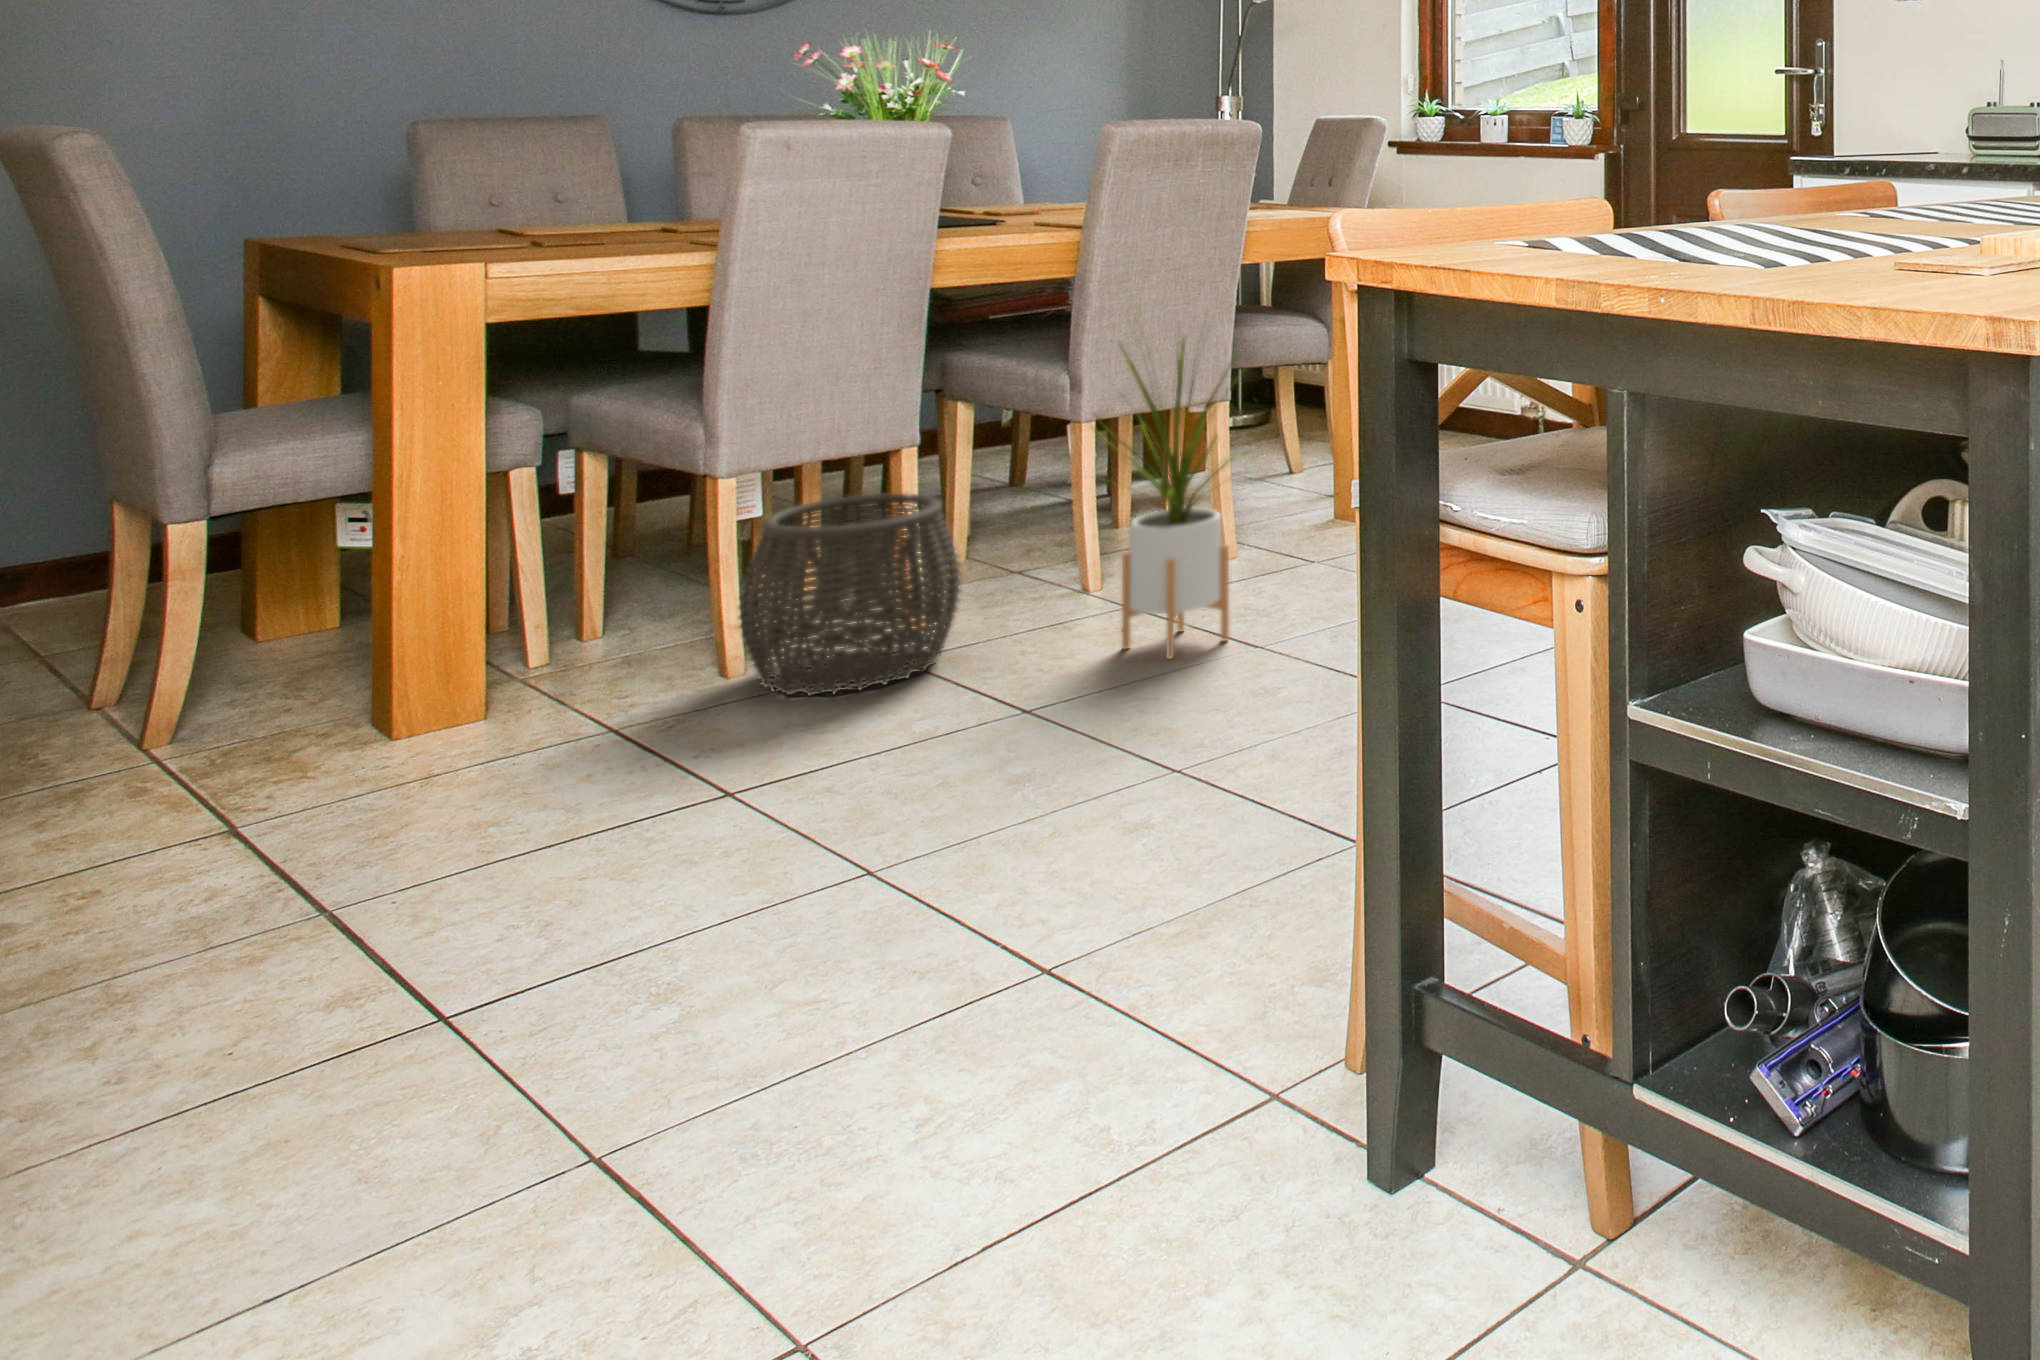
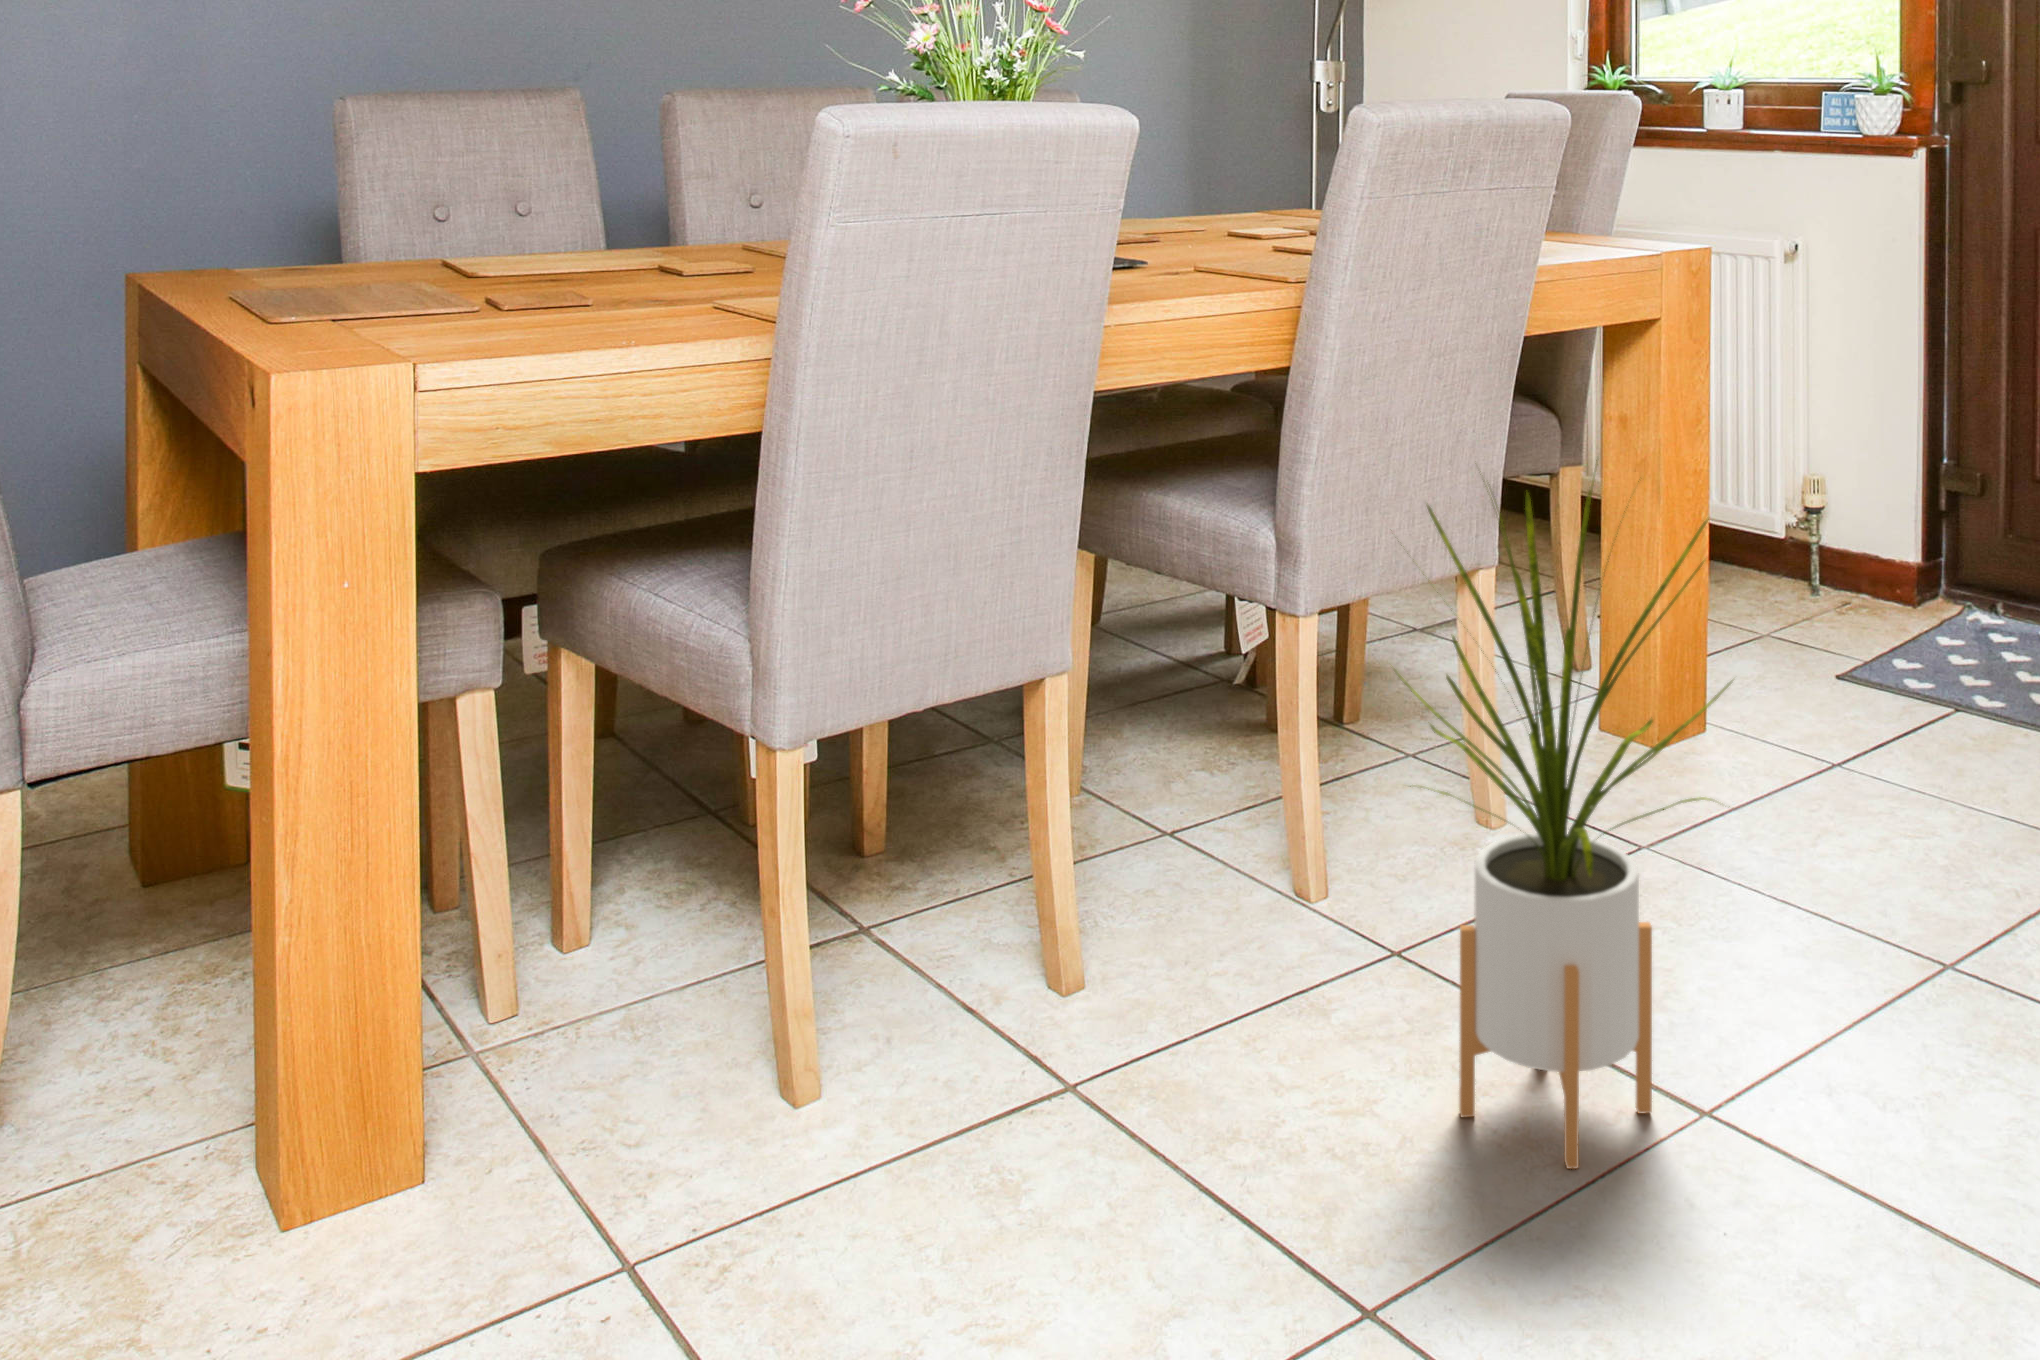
woven basket: present [738,493,962,695] -> none [813,769,1179,1207]

